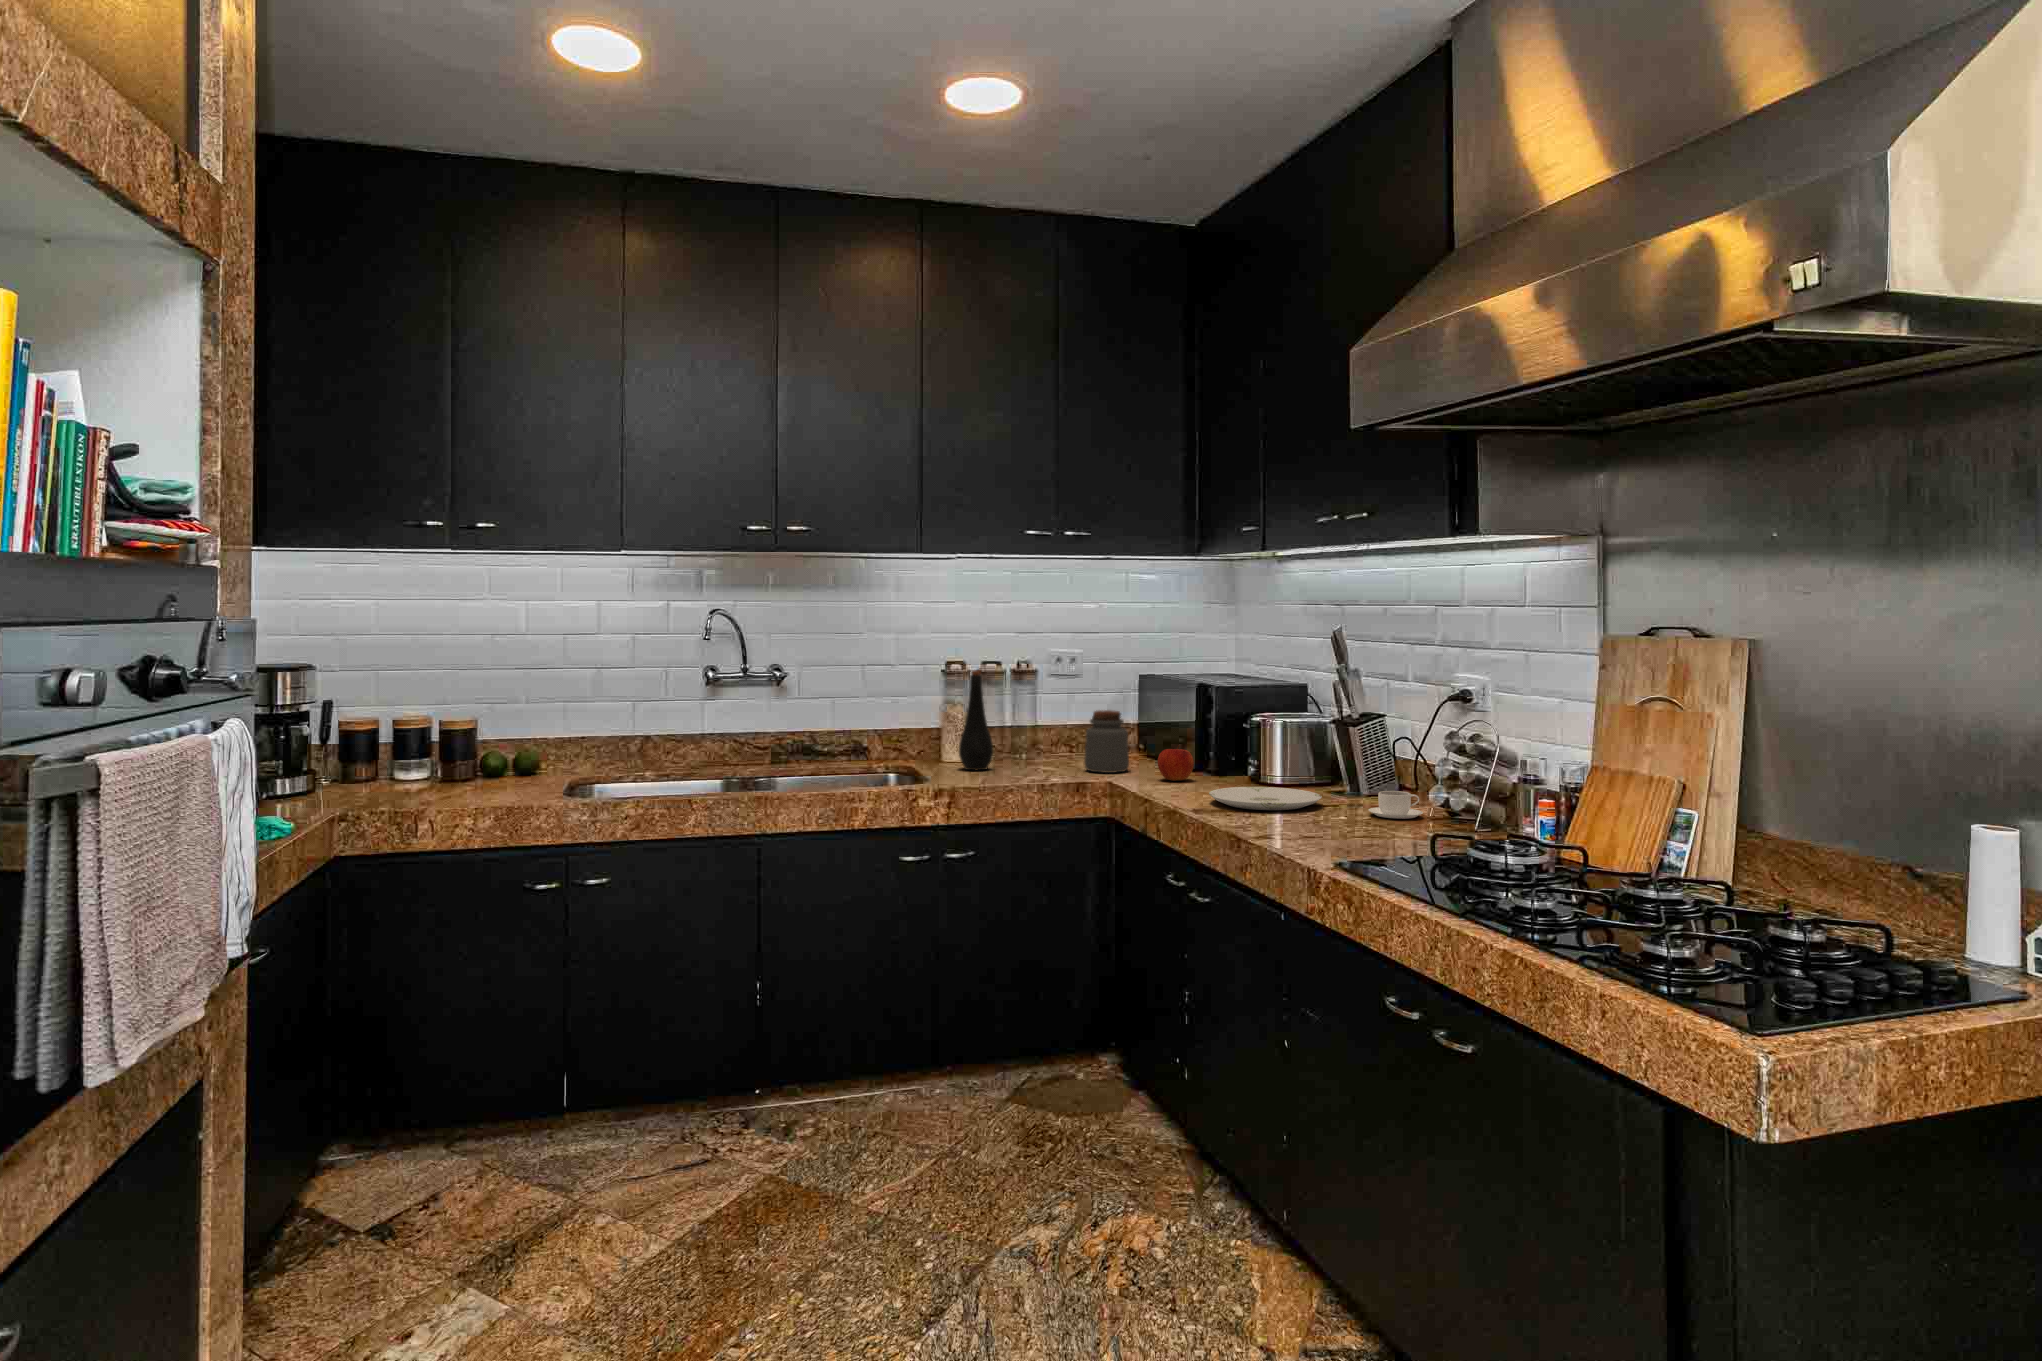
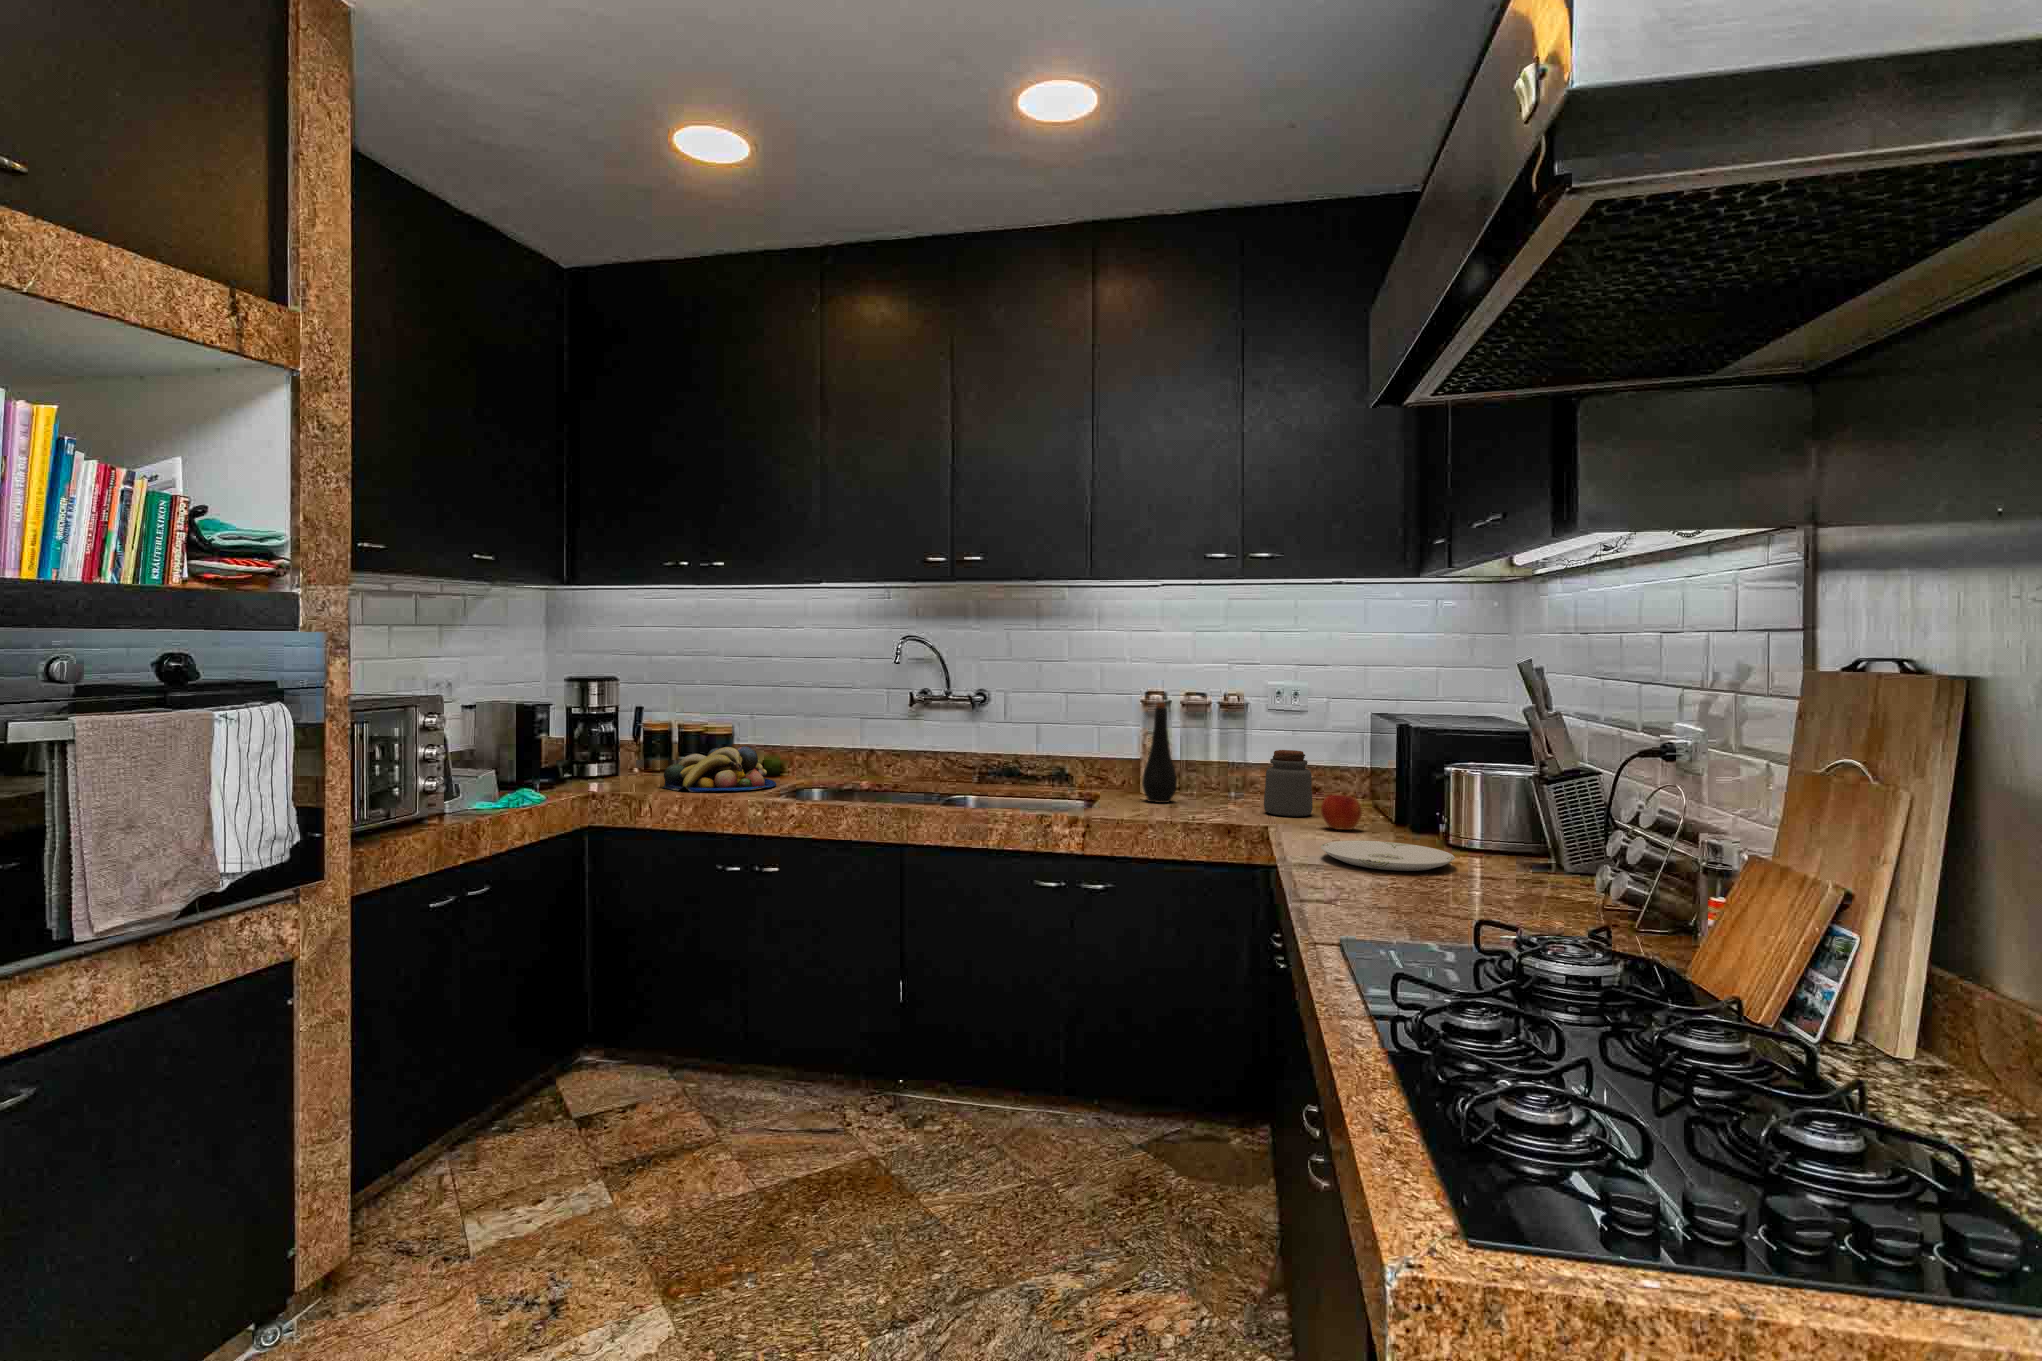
fruit bowl: none [399,743,545,804] -> present [663,746,776,792]
coffee cup: present [1369,791,1423,819] -> none [1488,860,1559,896]

